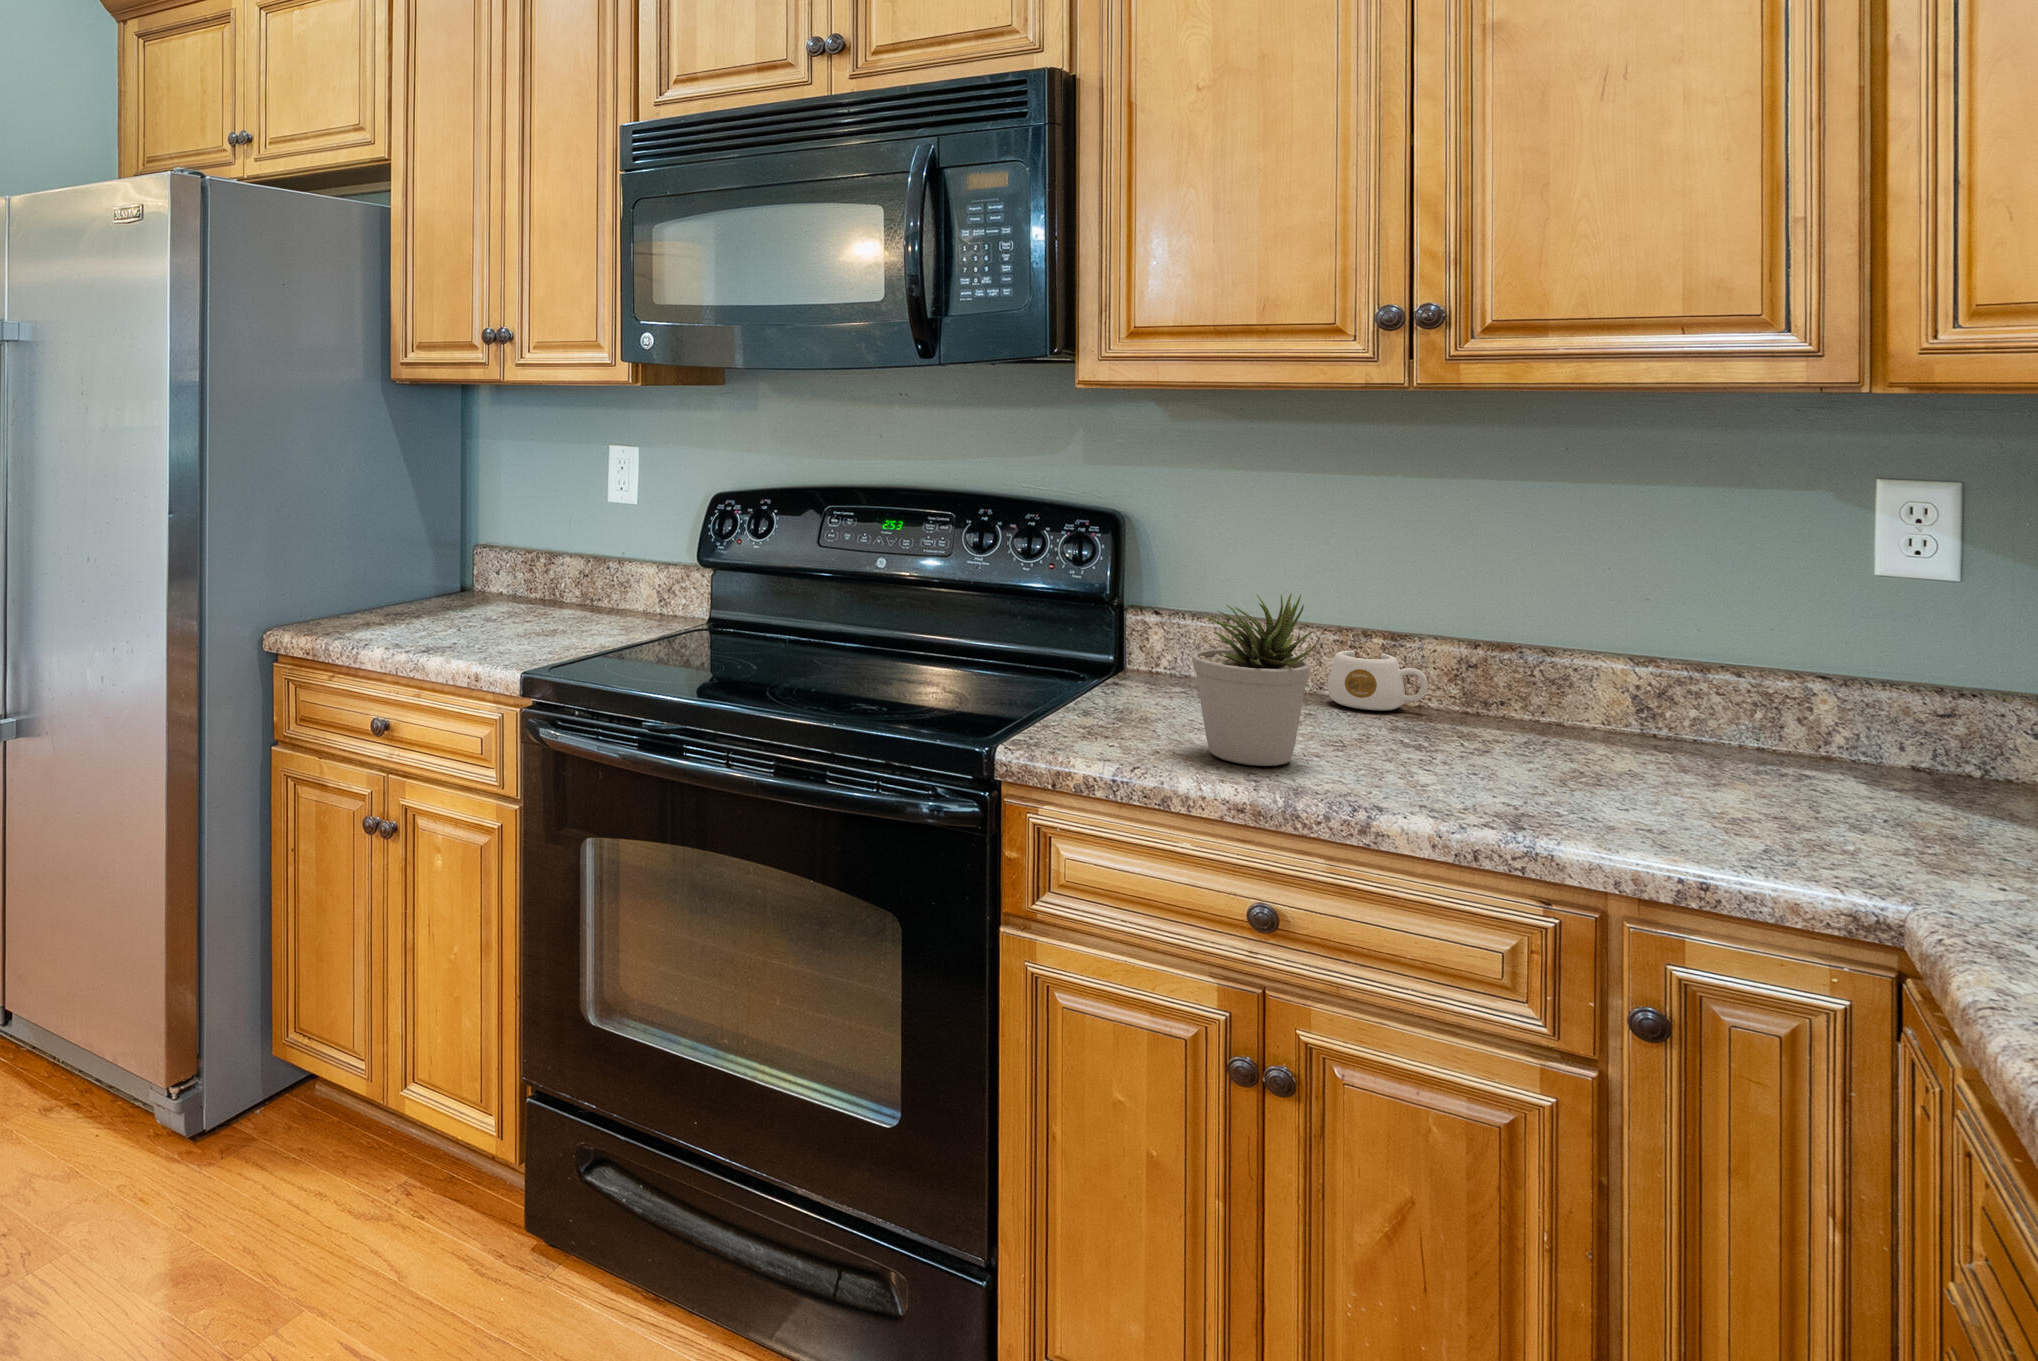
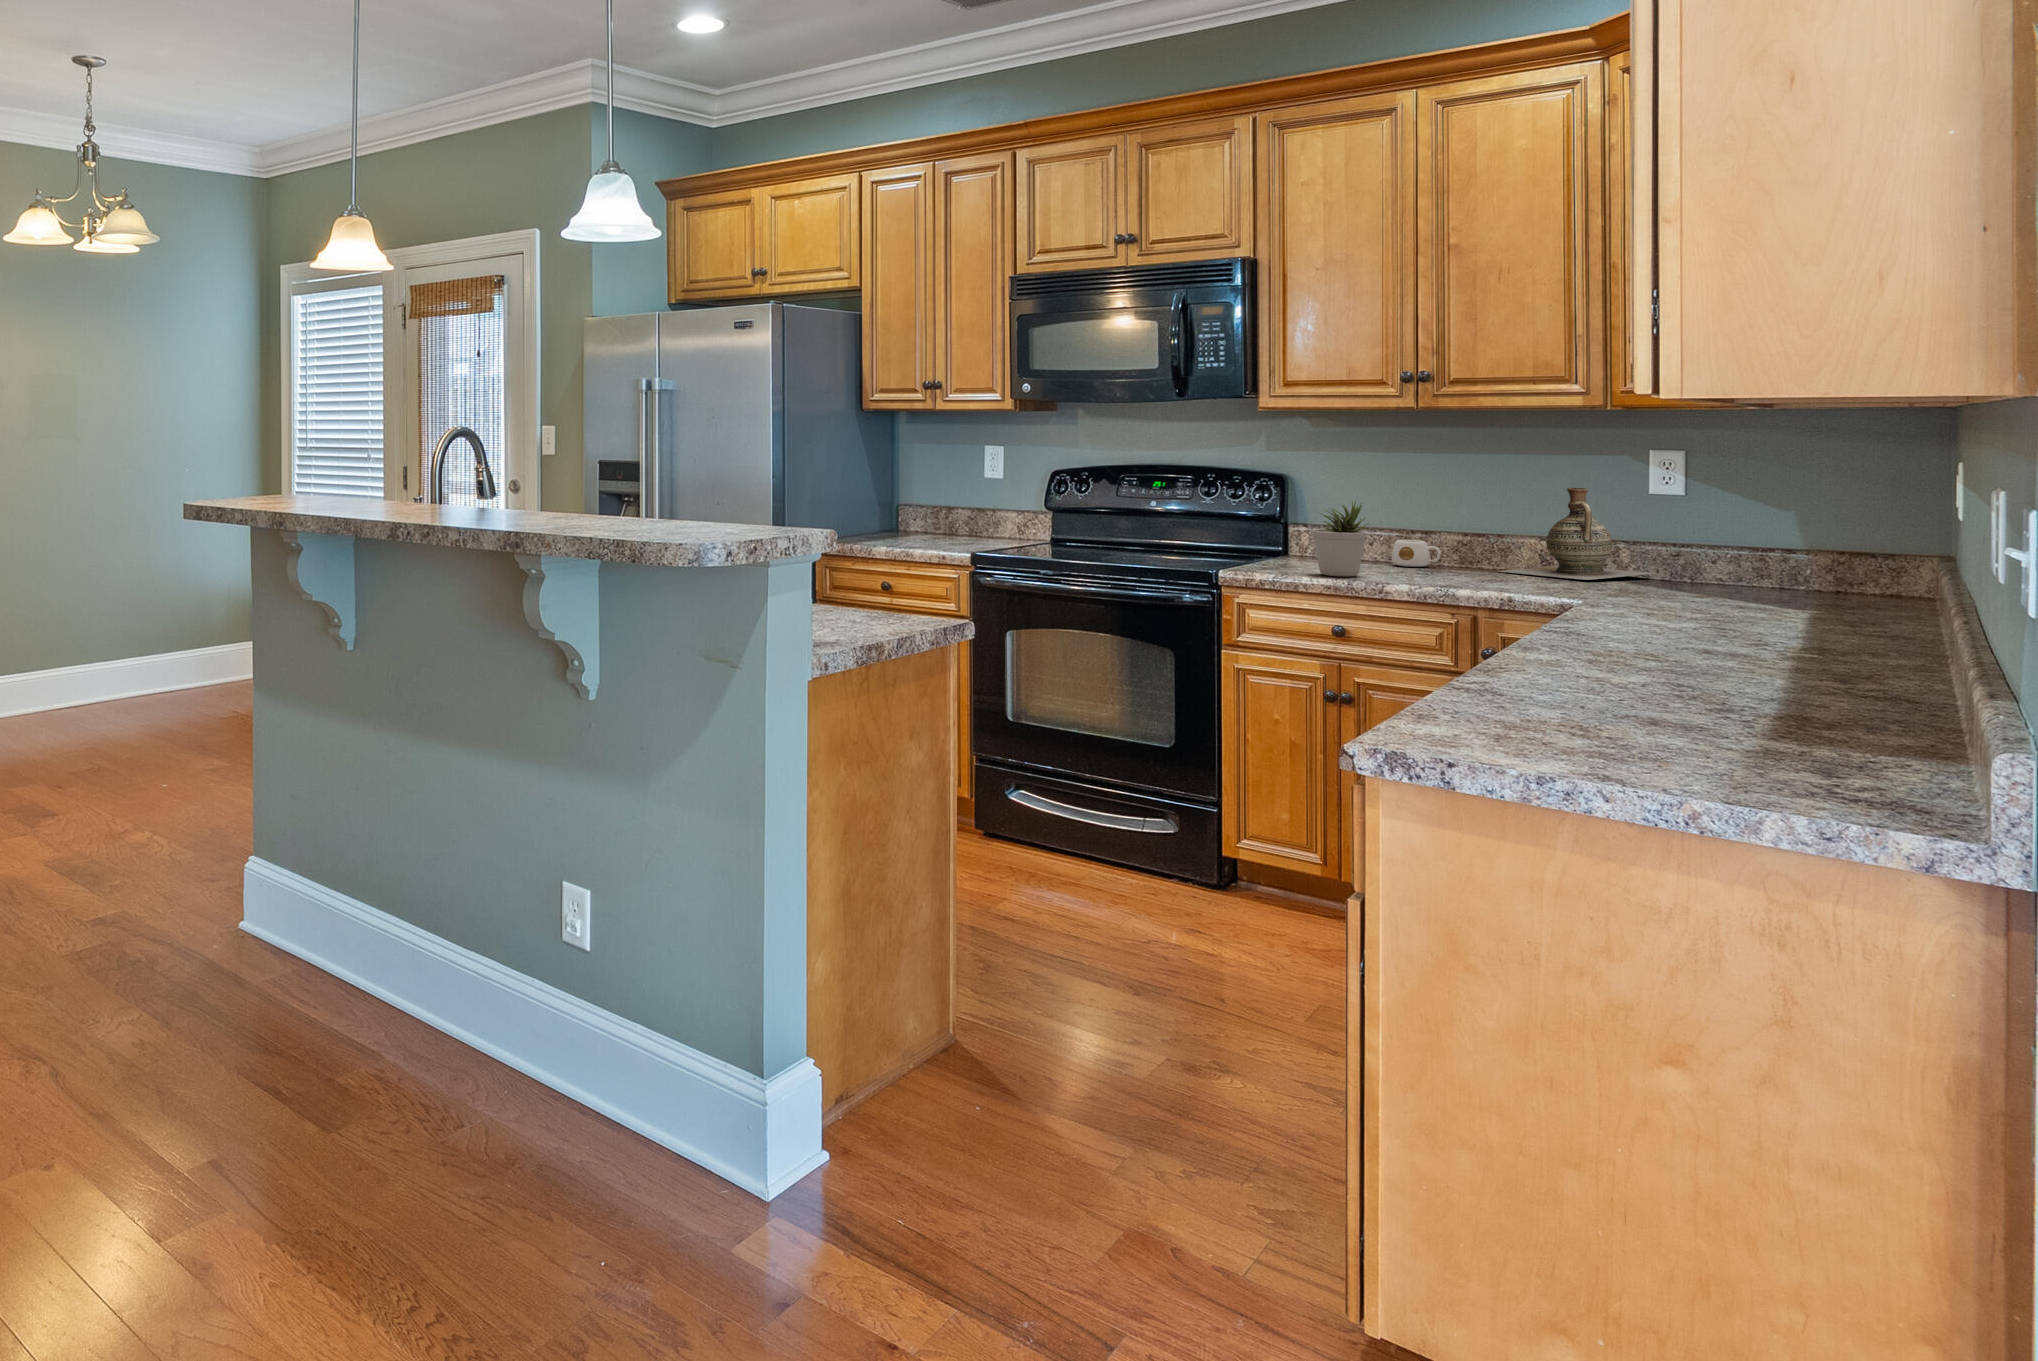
ceramic jug: none [1550,558,1897,778] -> present [1500,488,1653,580]

